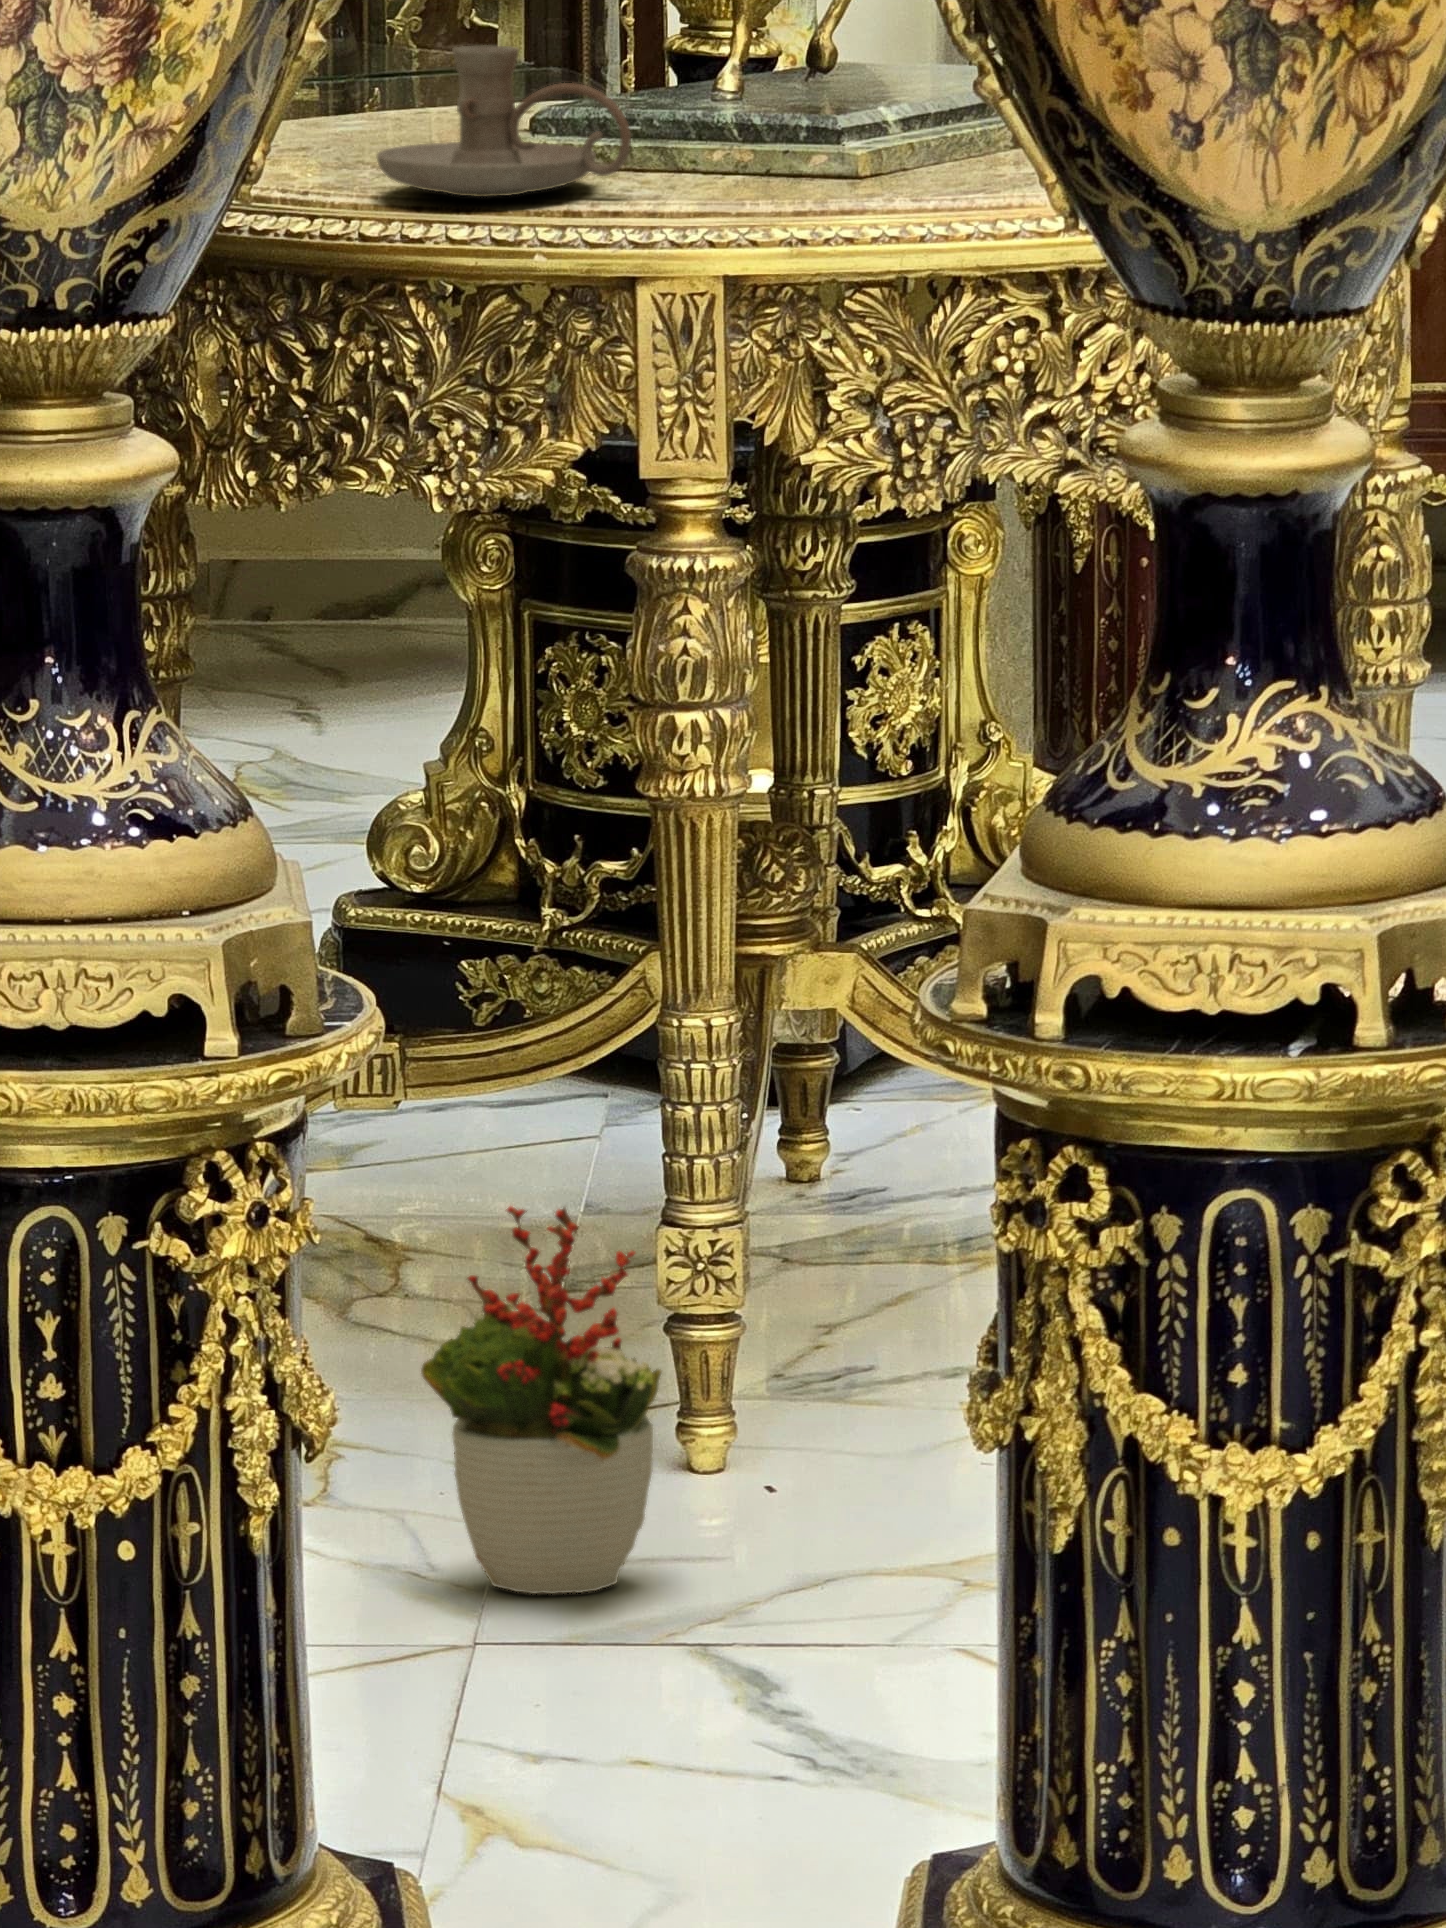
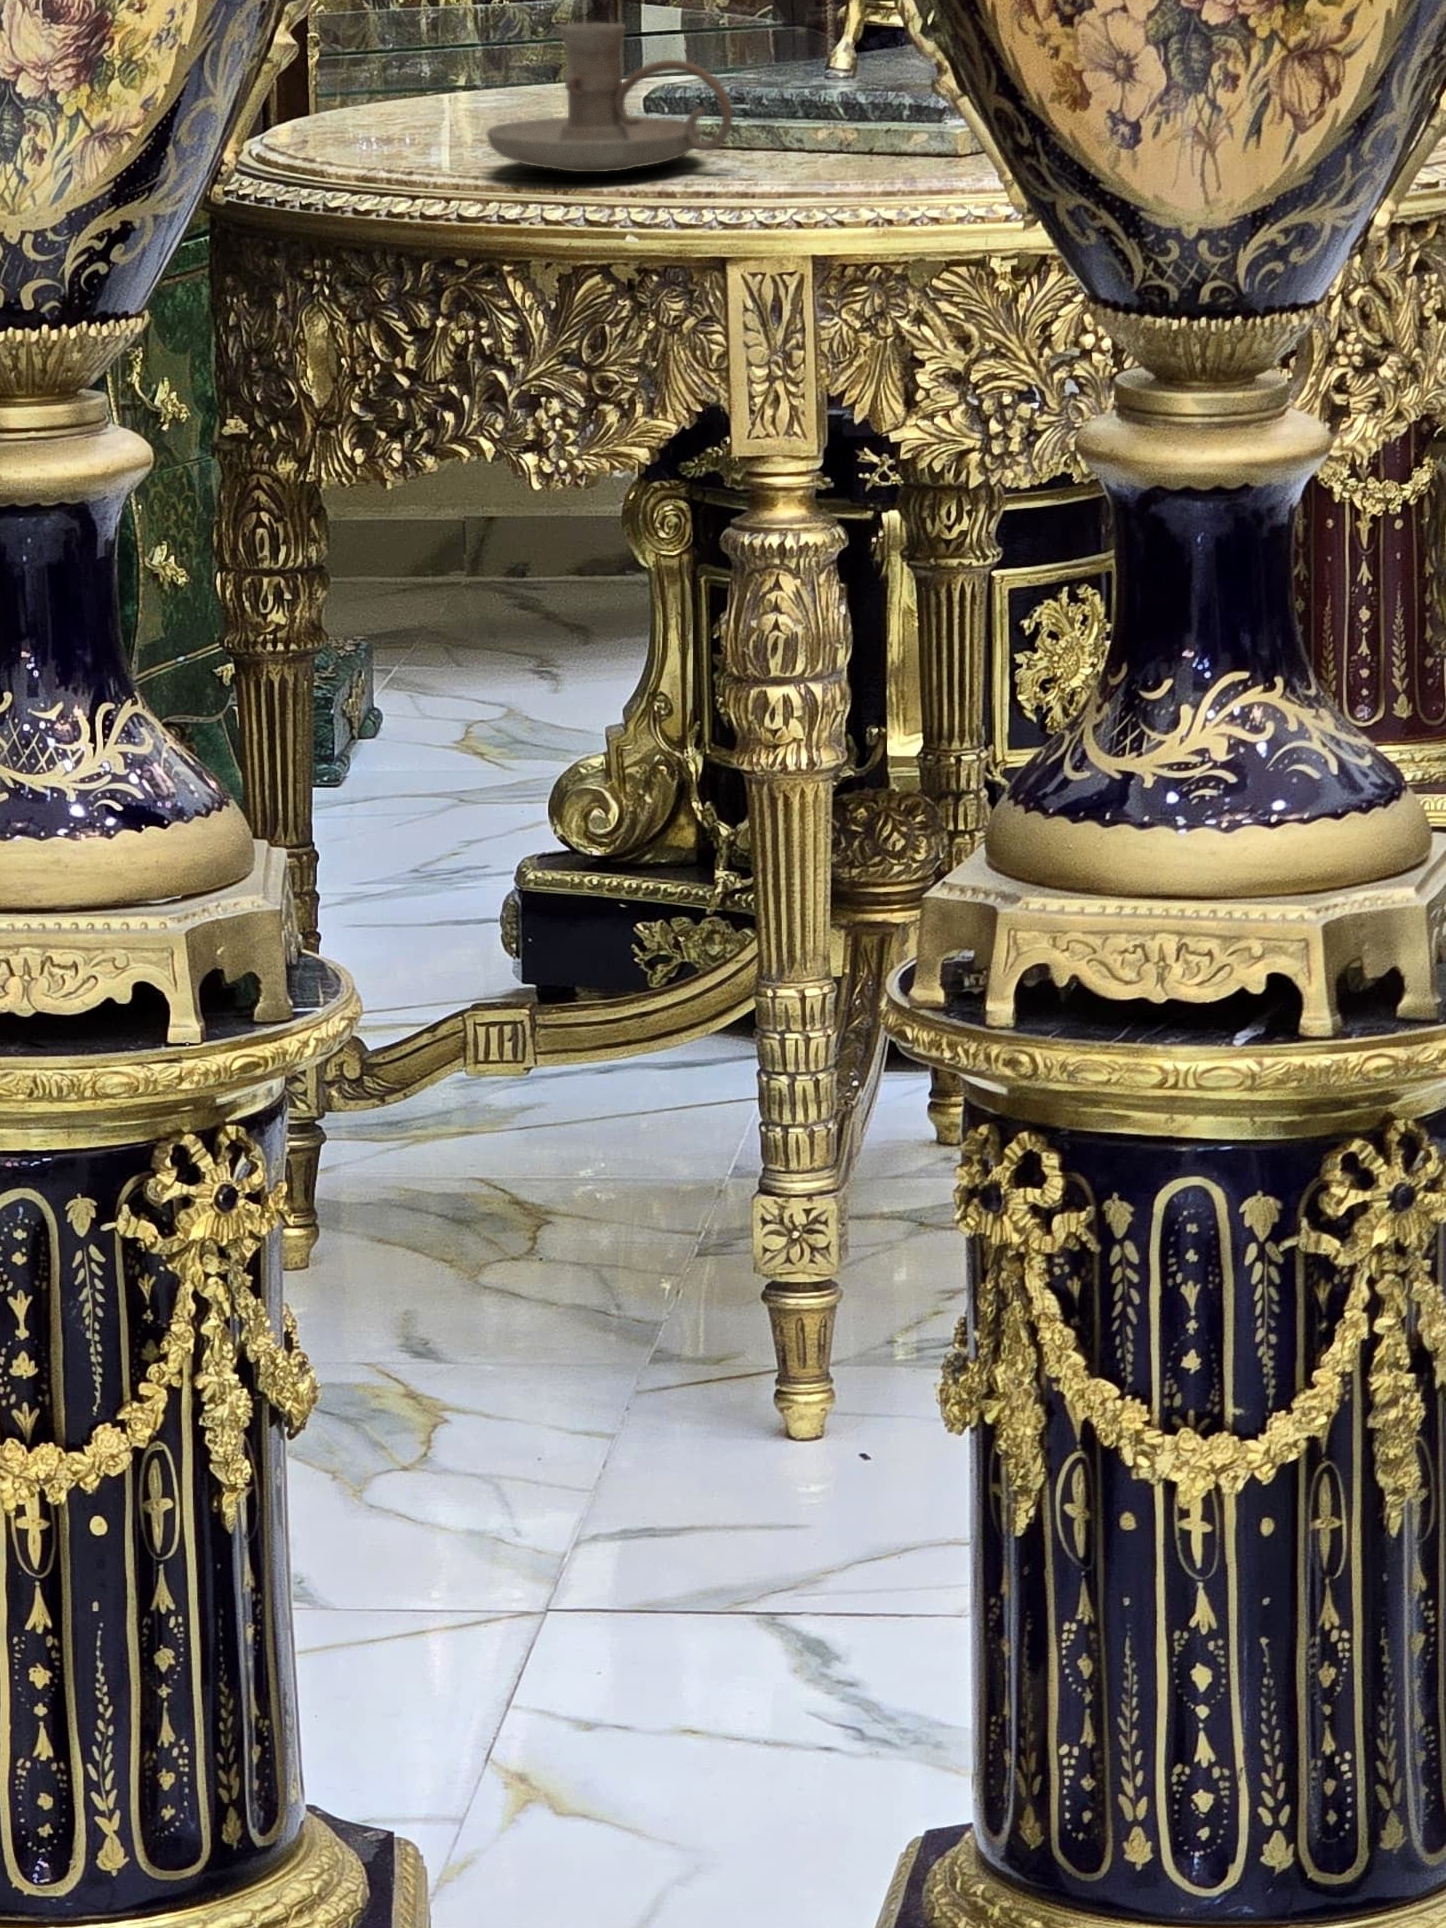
decorative plant: present [421,1206,661,1594] -> none [507,1167,744,1550]

